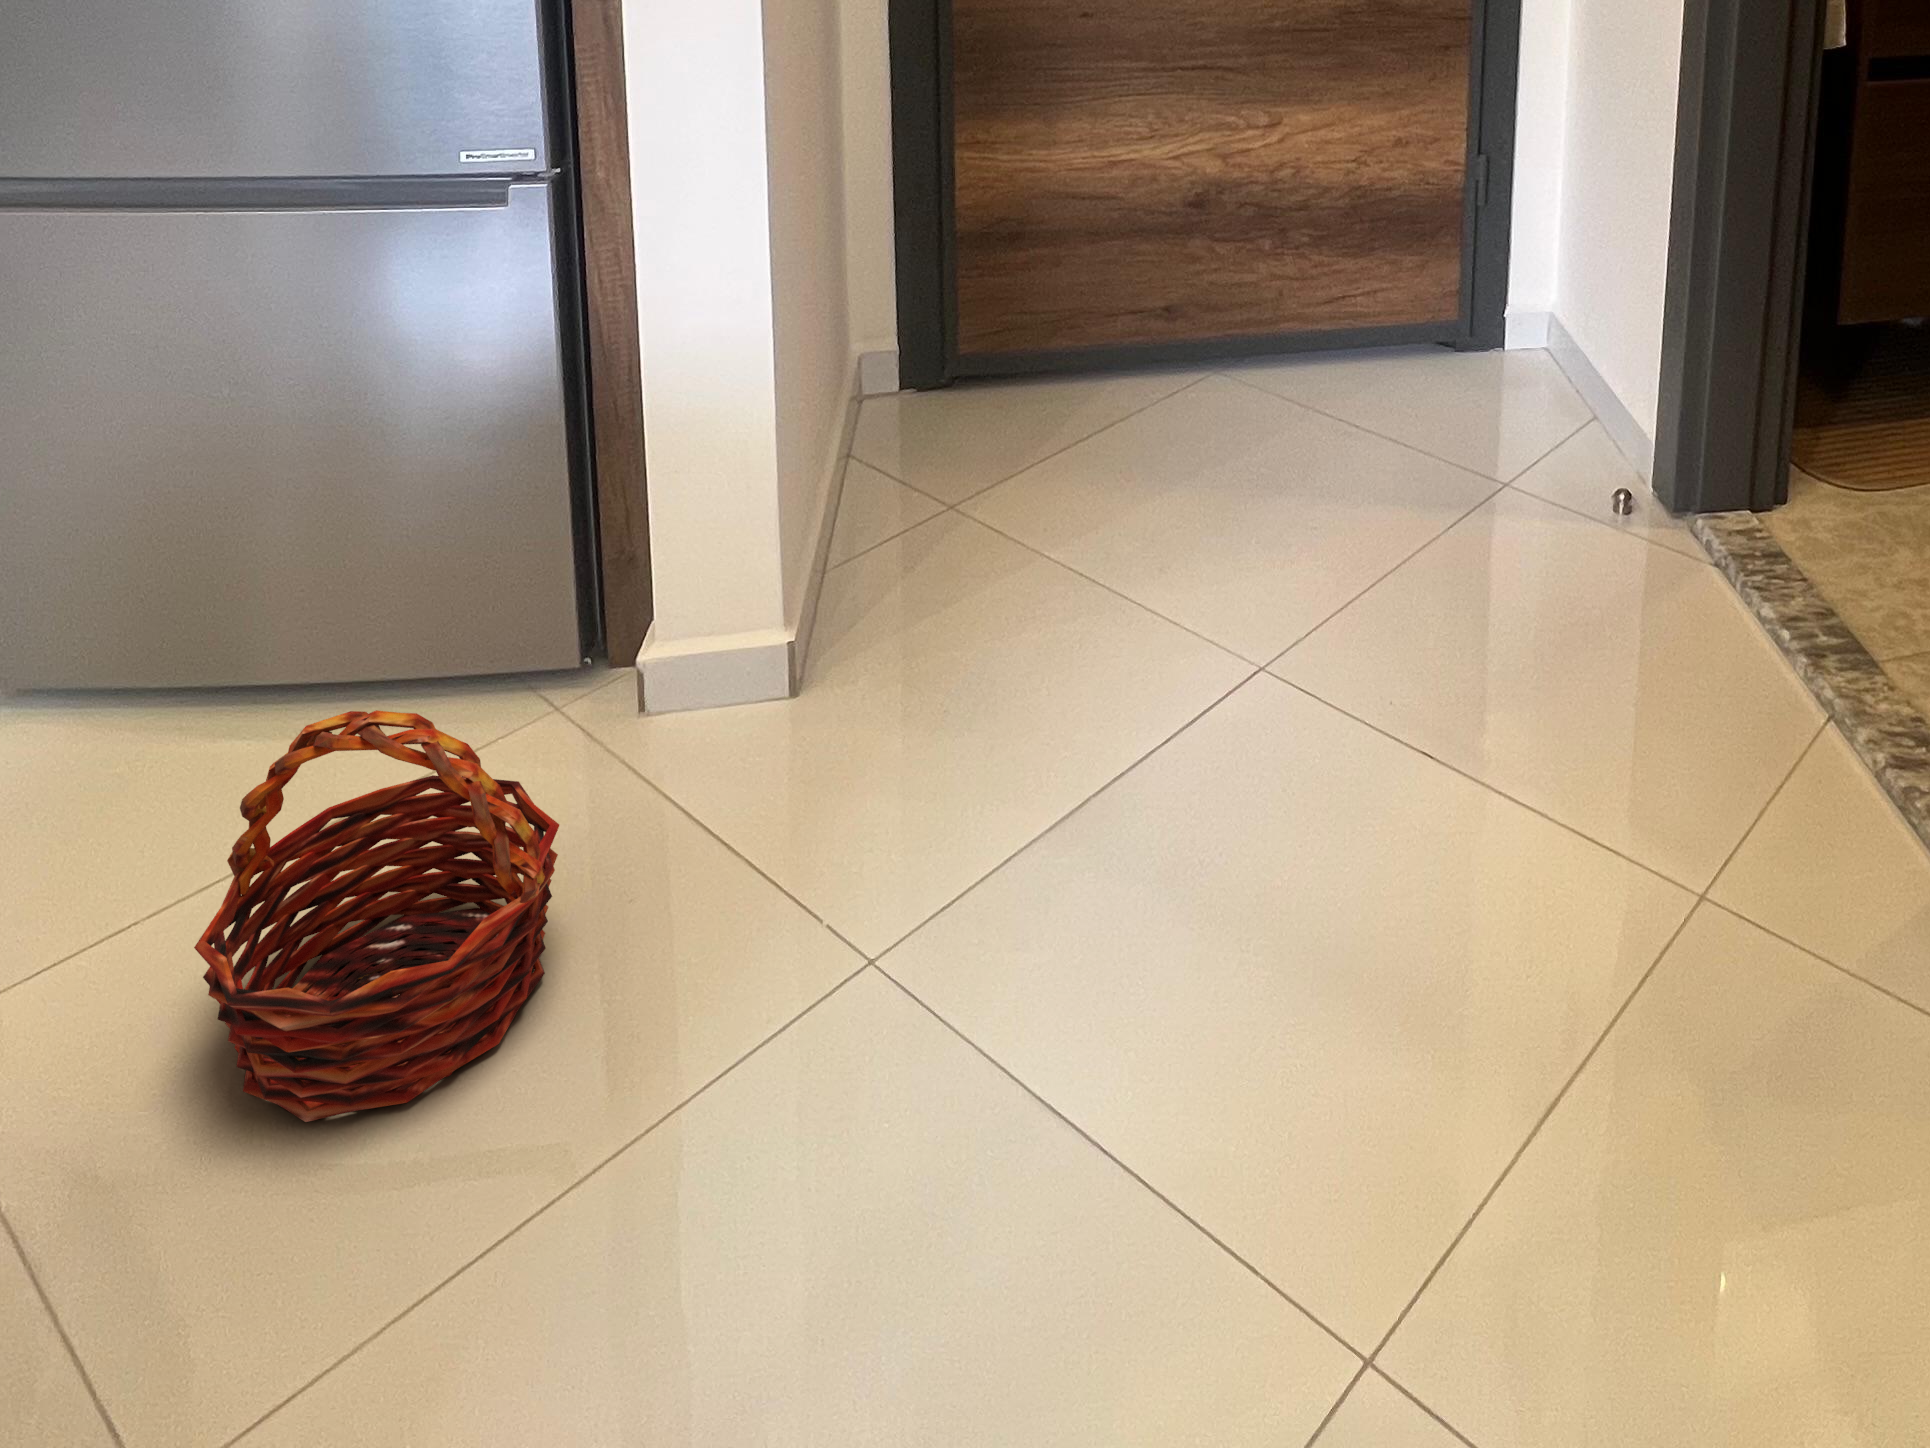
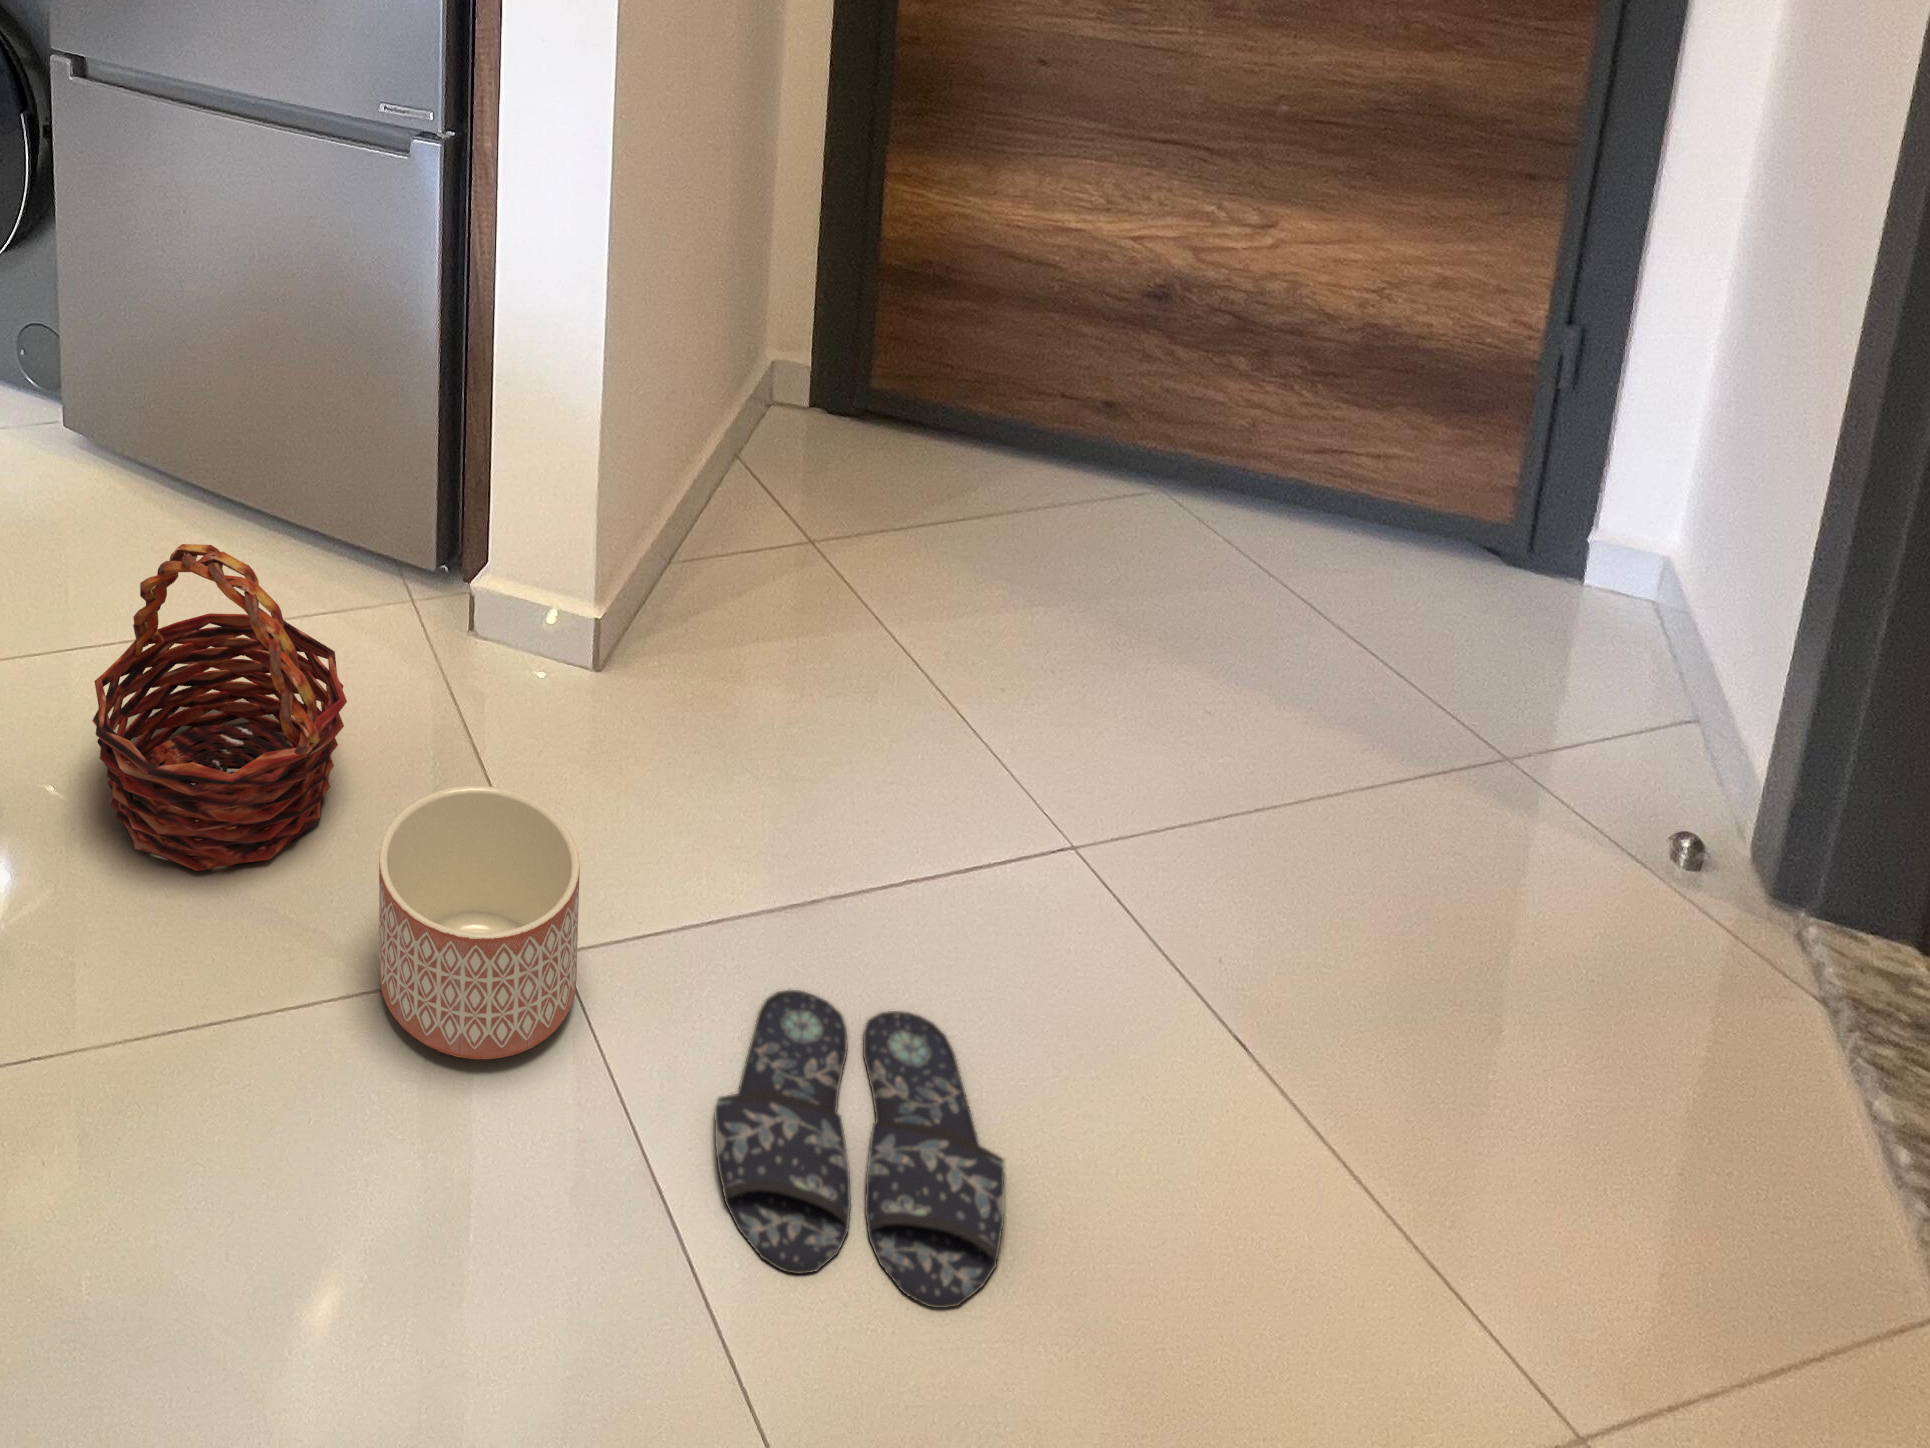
planter: none [676,823,907,1125] -> present [379,786,580,1059]
slippers: none [1075,853,1340,1120] -> present [715,990,1004,1308]

